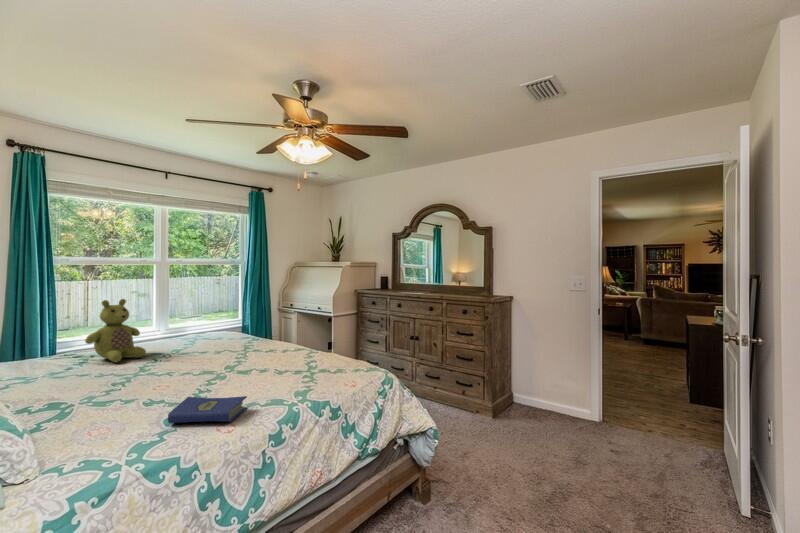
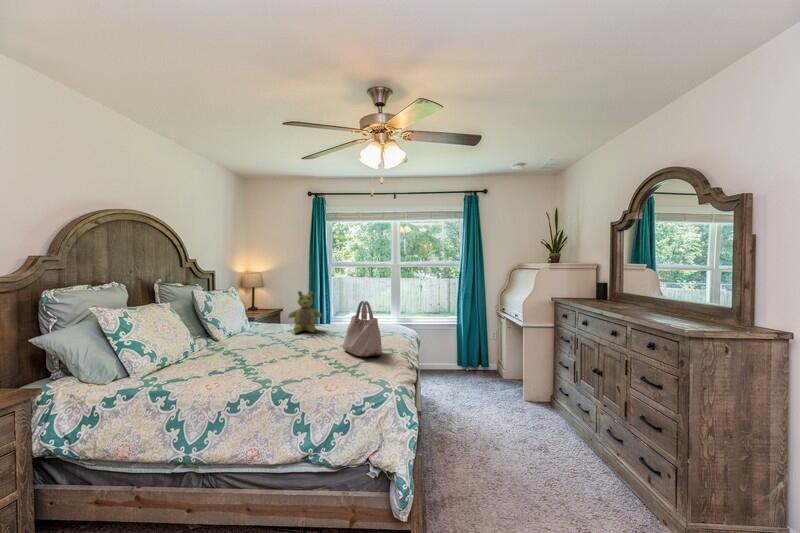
handbag: none [250,300,314,361] -> present [343,301,382,357]
hardcover book: present [168,396,247,423] -> none [205,361,246,384]

